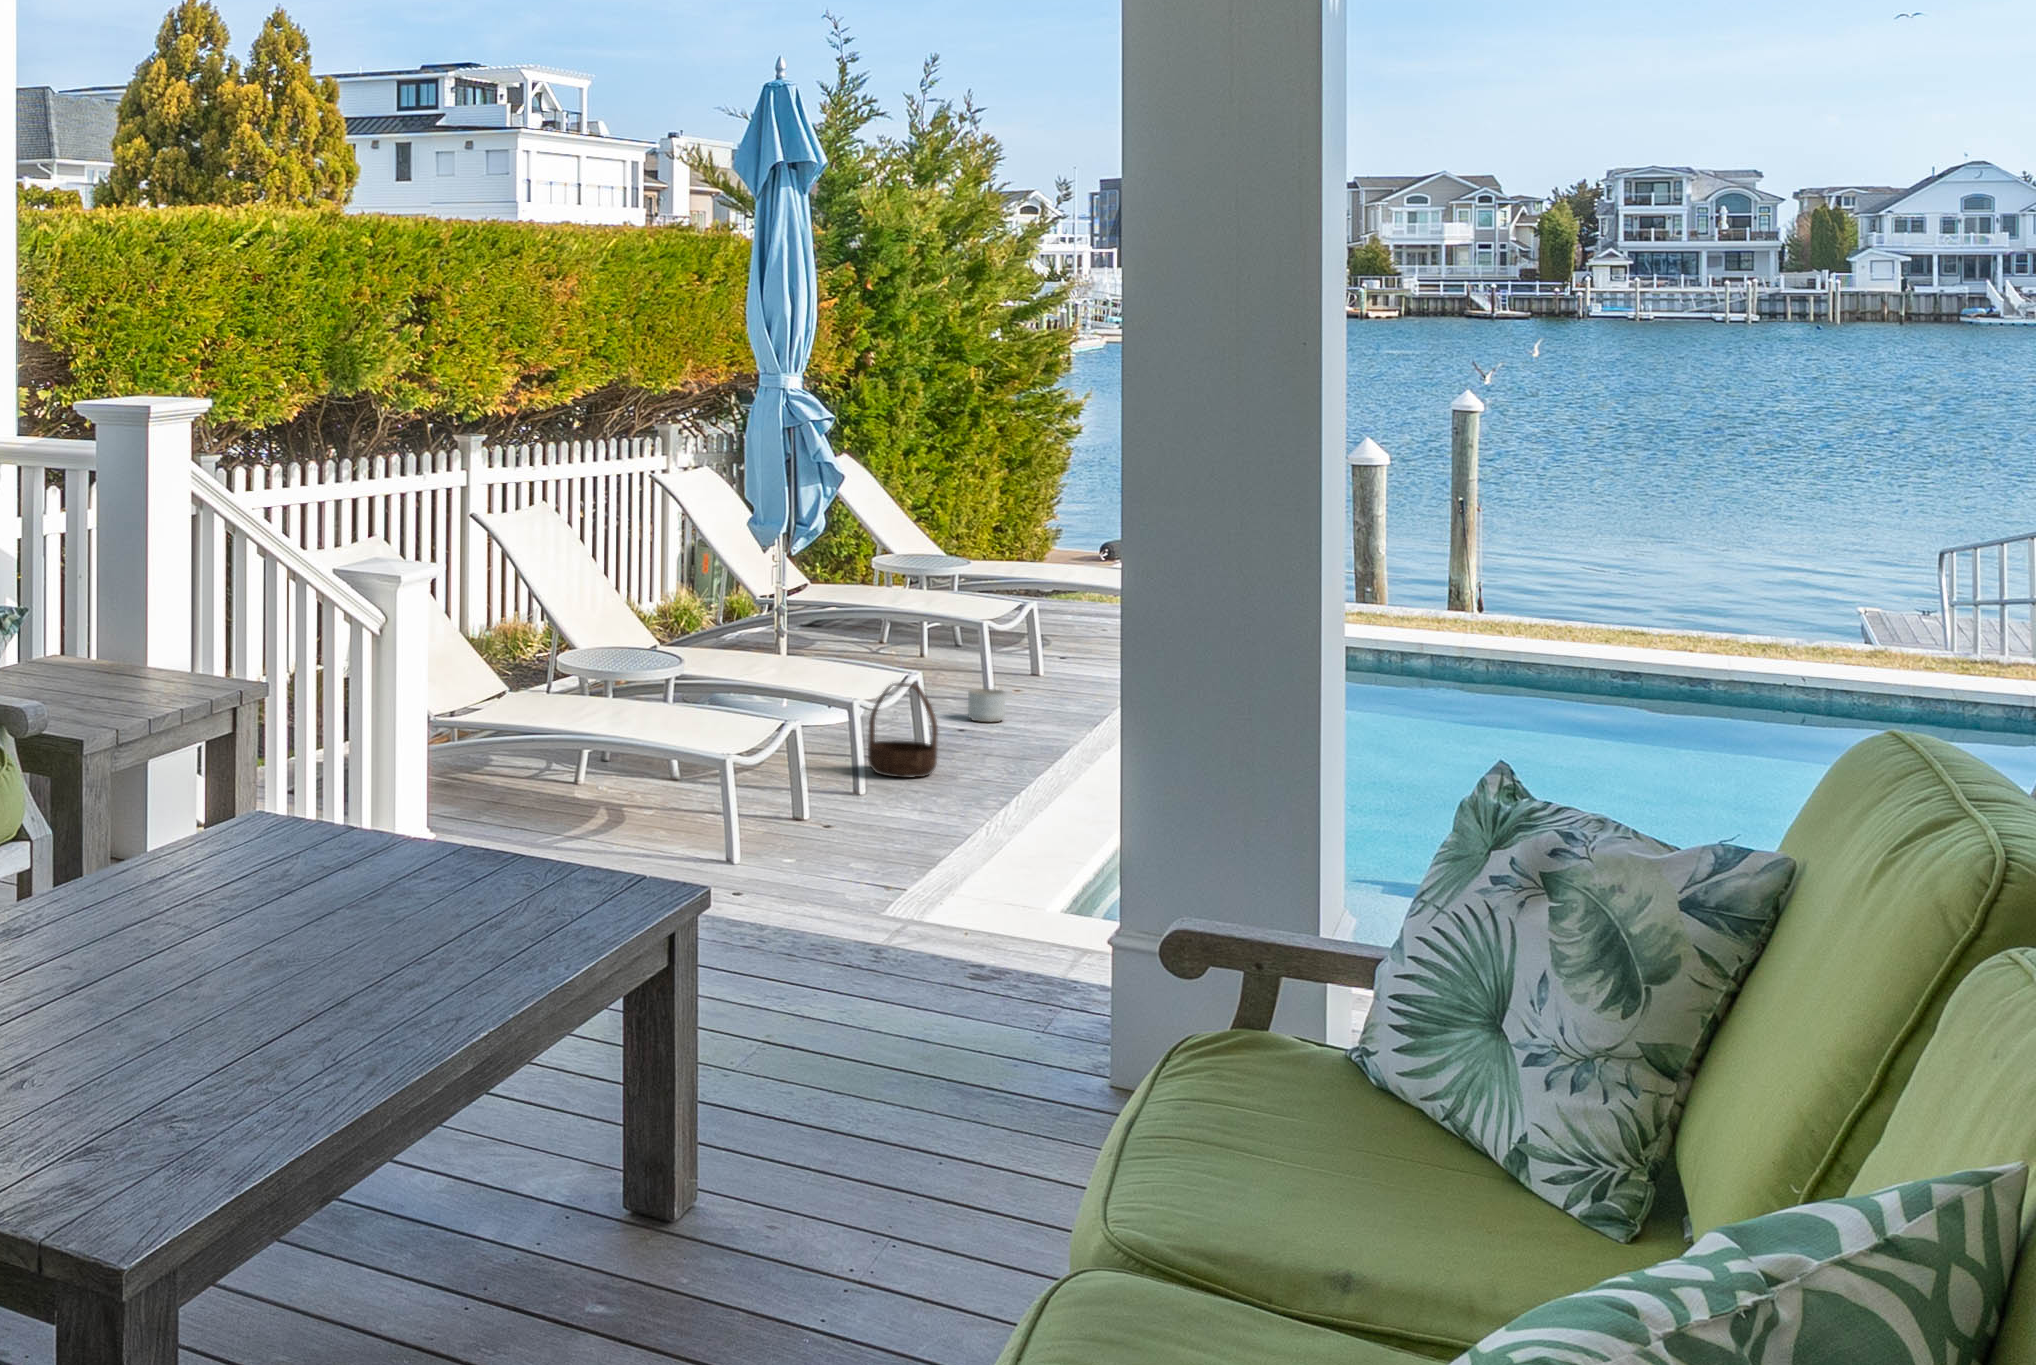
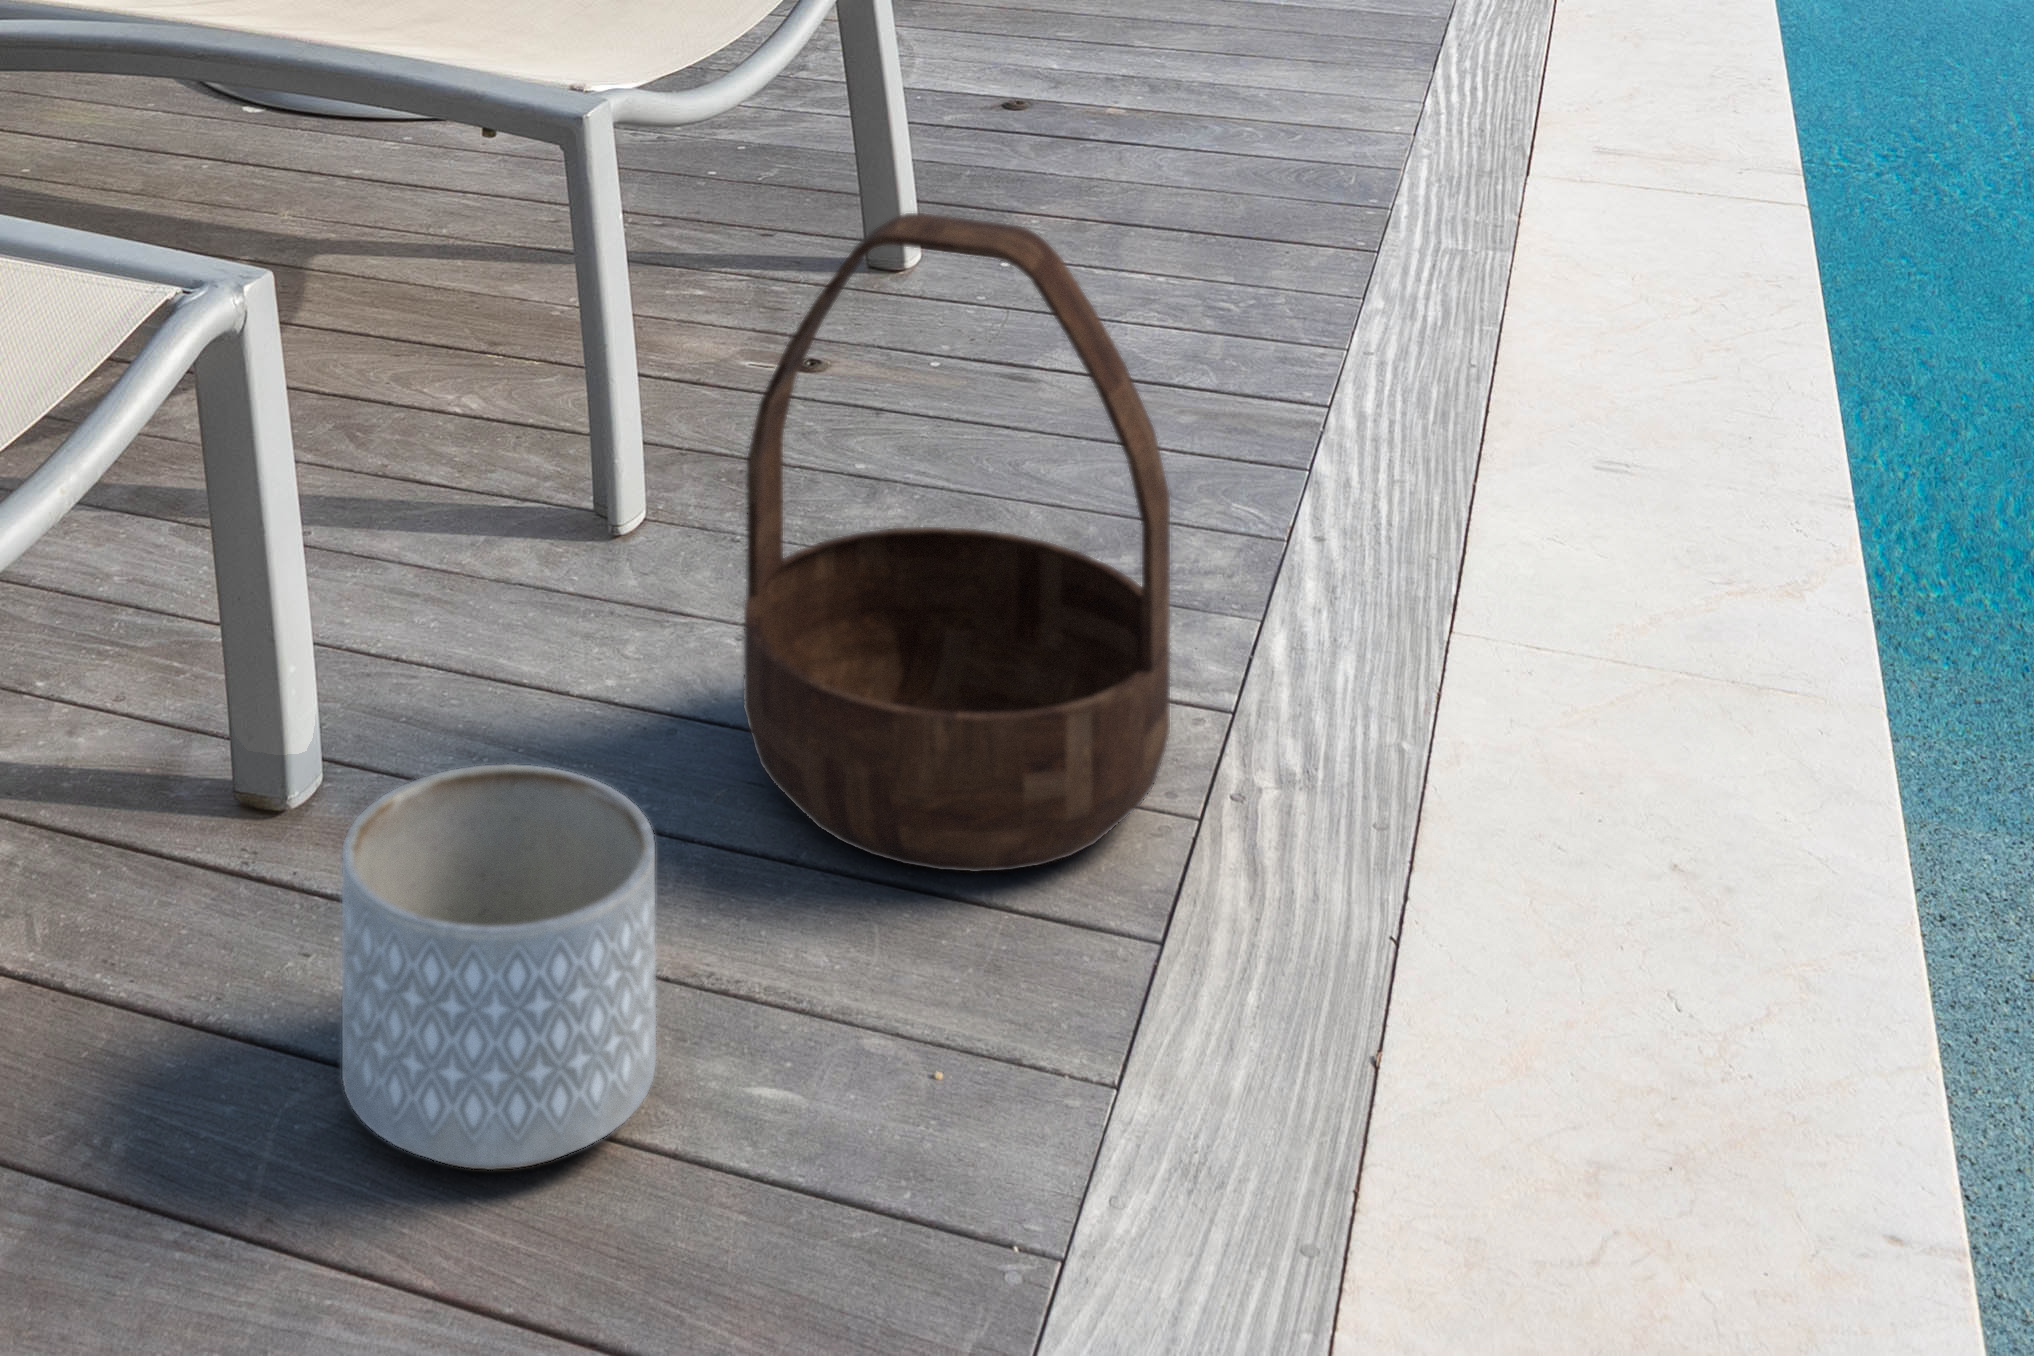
planter: present [968,689,1006,722] -> present [342,764,656,1170]

